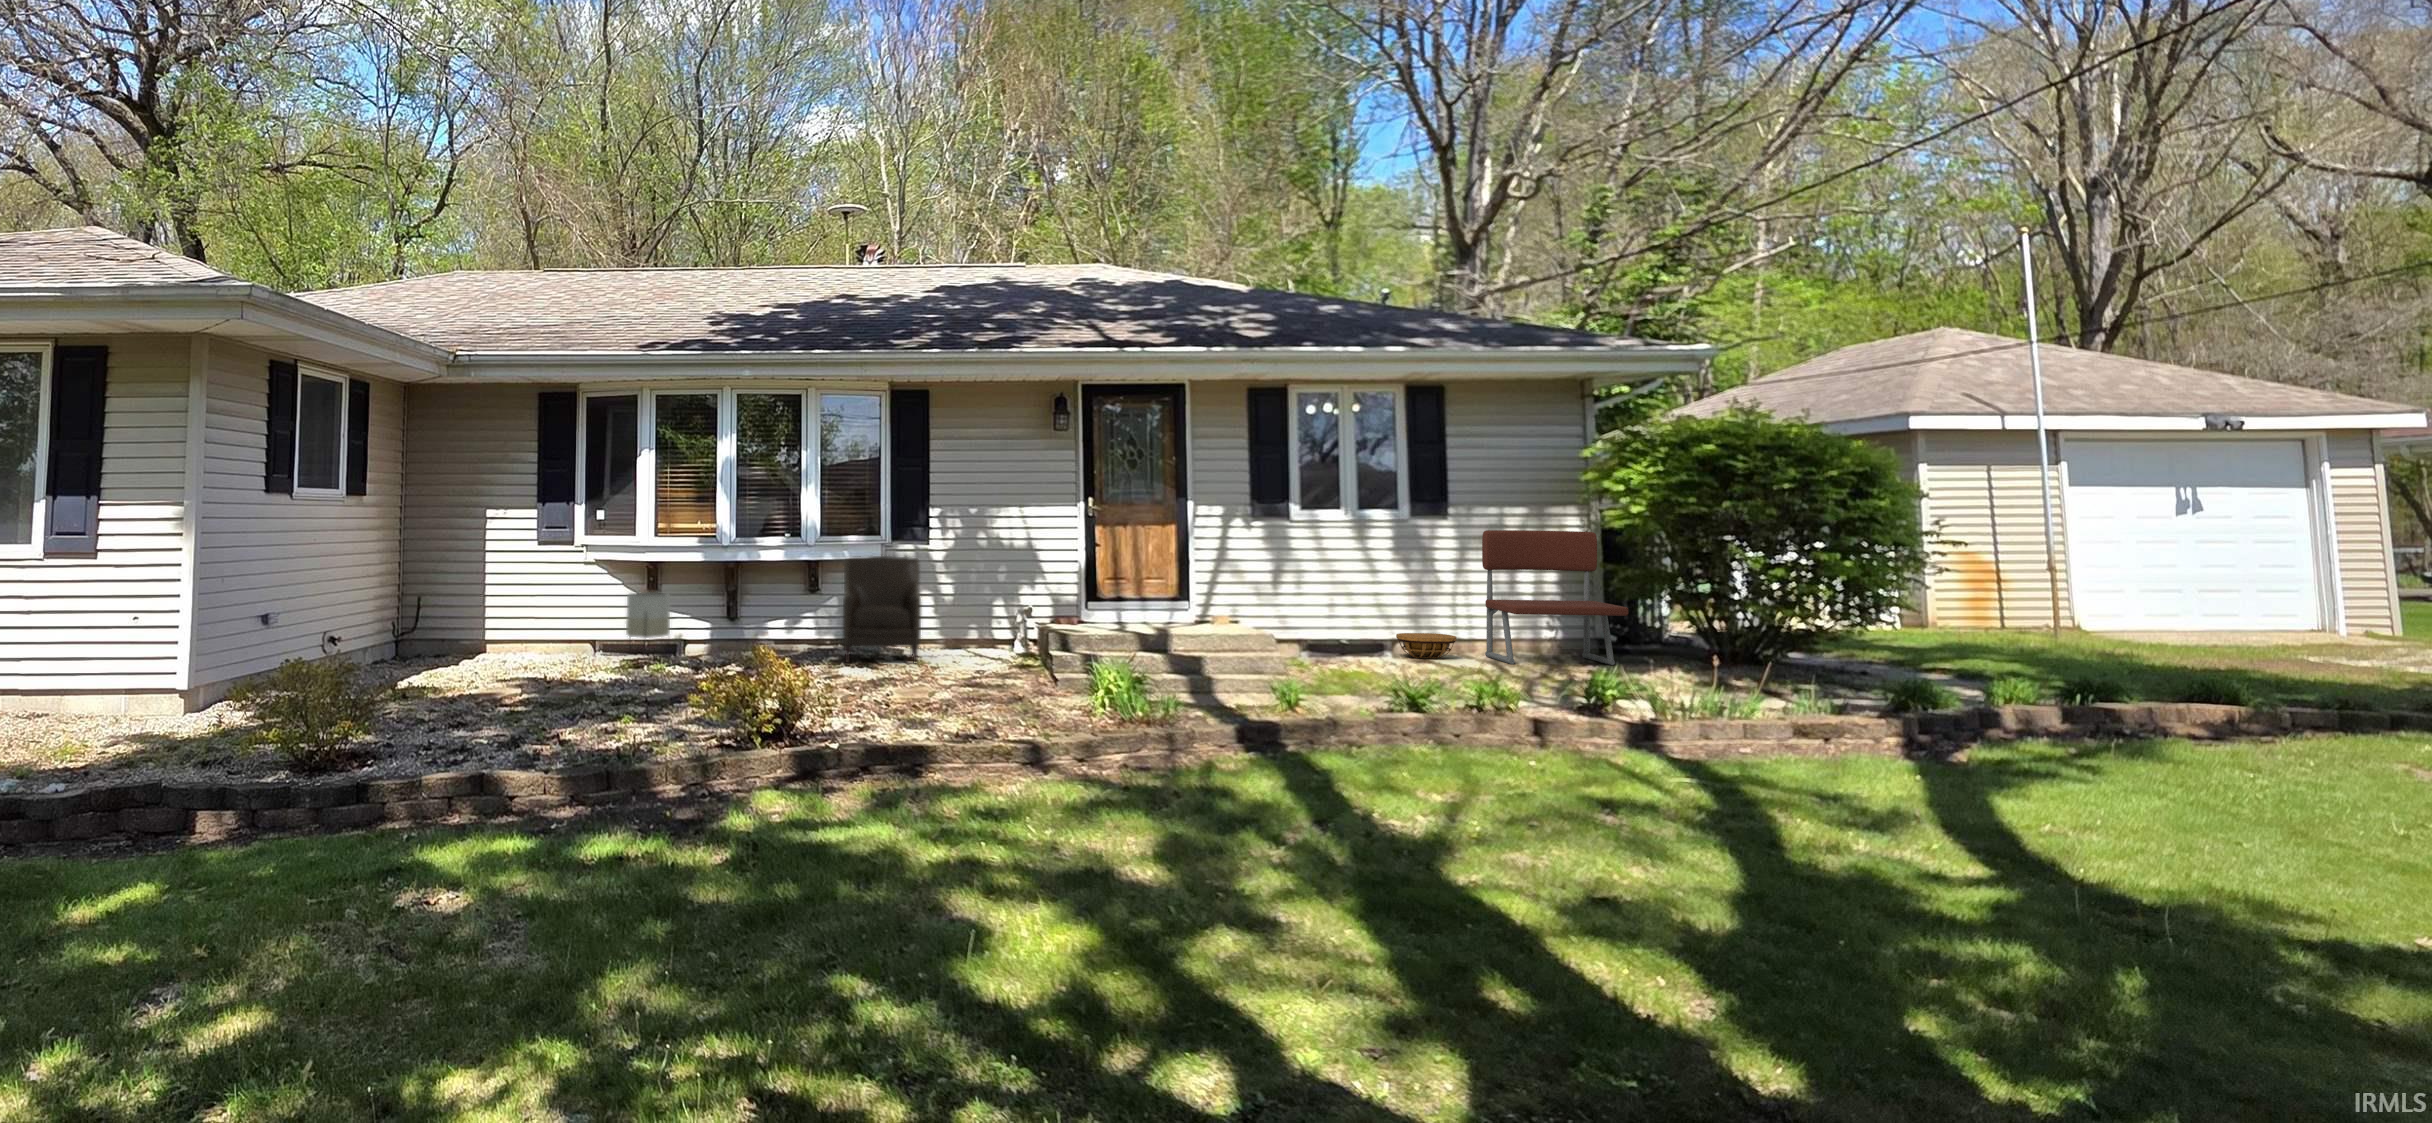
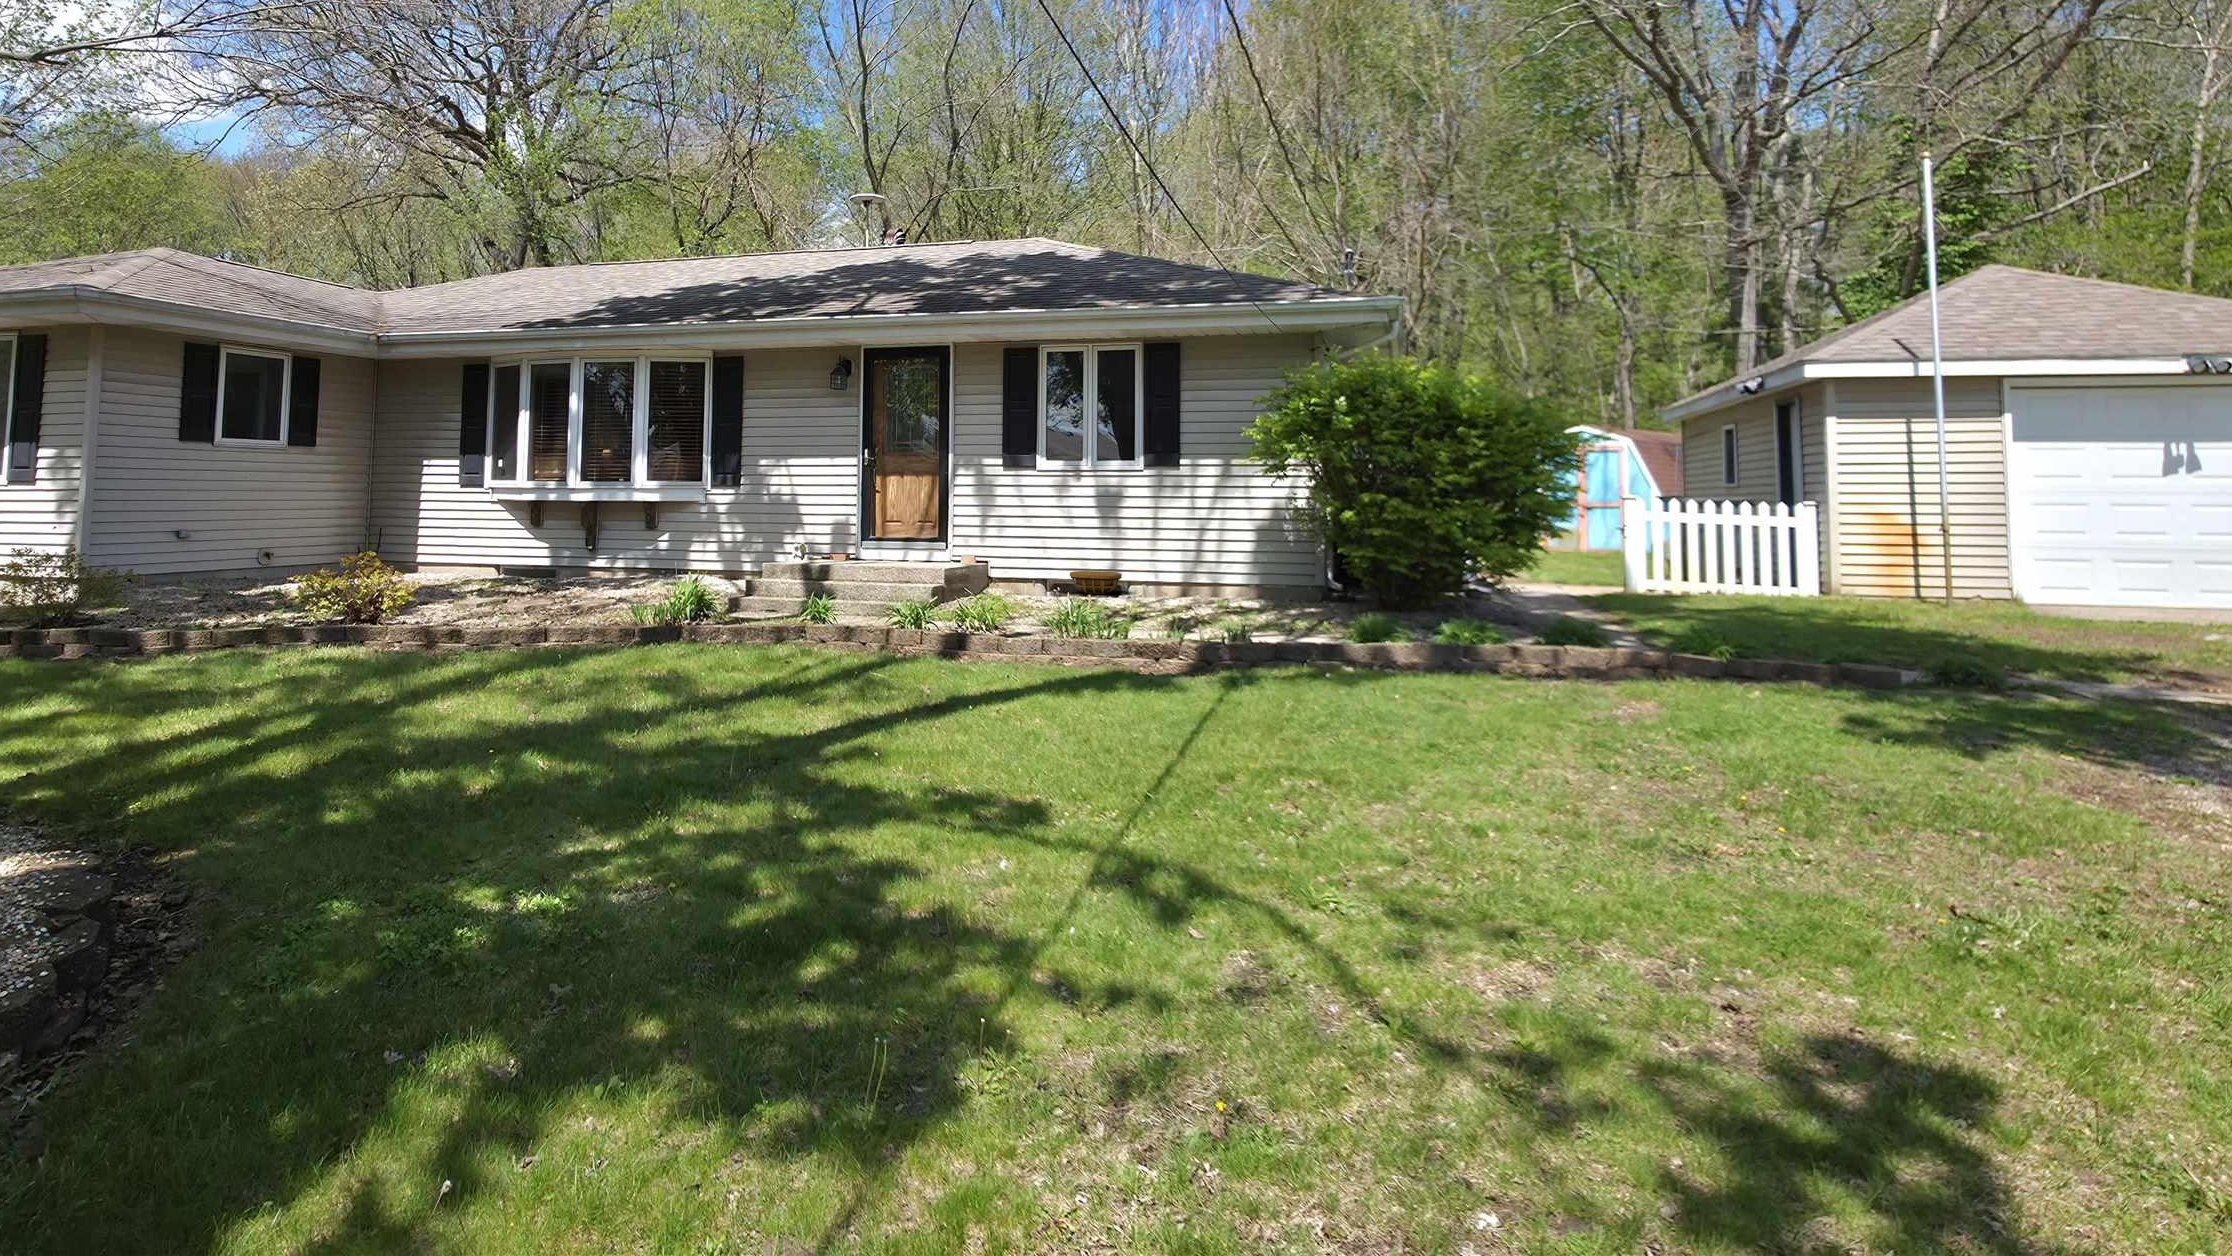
bench: present [1482,530,1629,665] -> none [1142,479,1255,605]
chair: present [842,556,921,663] -> none [599,497,690,582]
planter: present [626,592,670,650] -> none [476,523,513,571]

